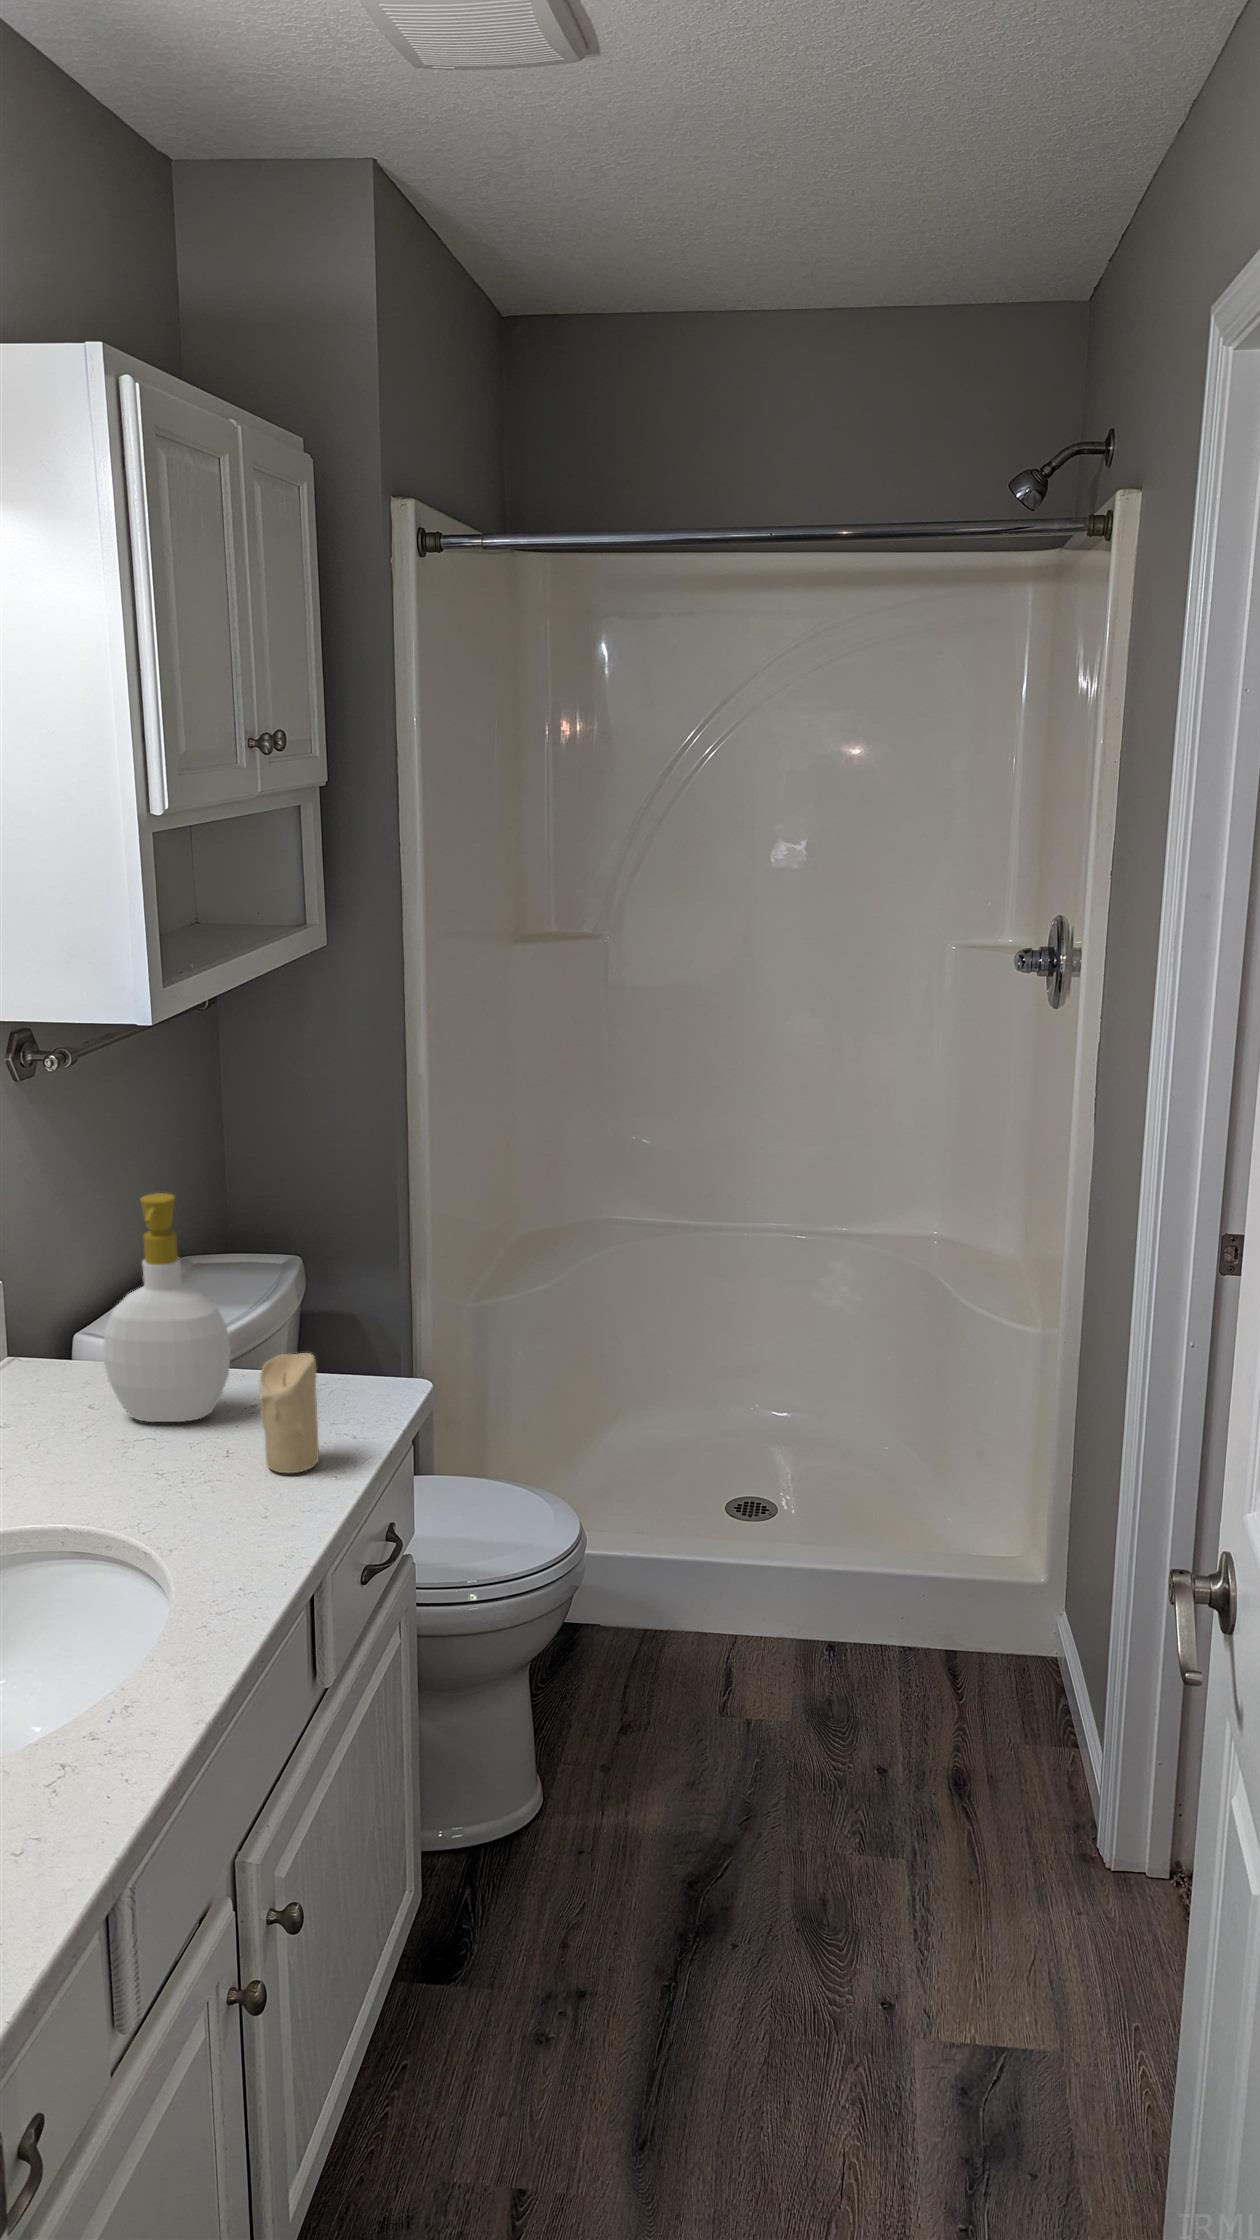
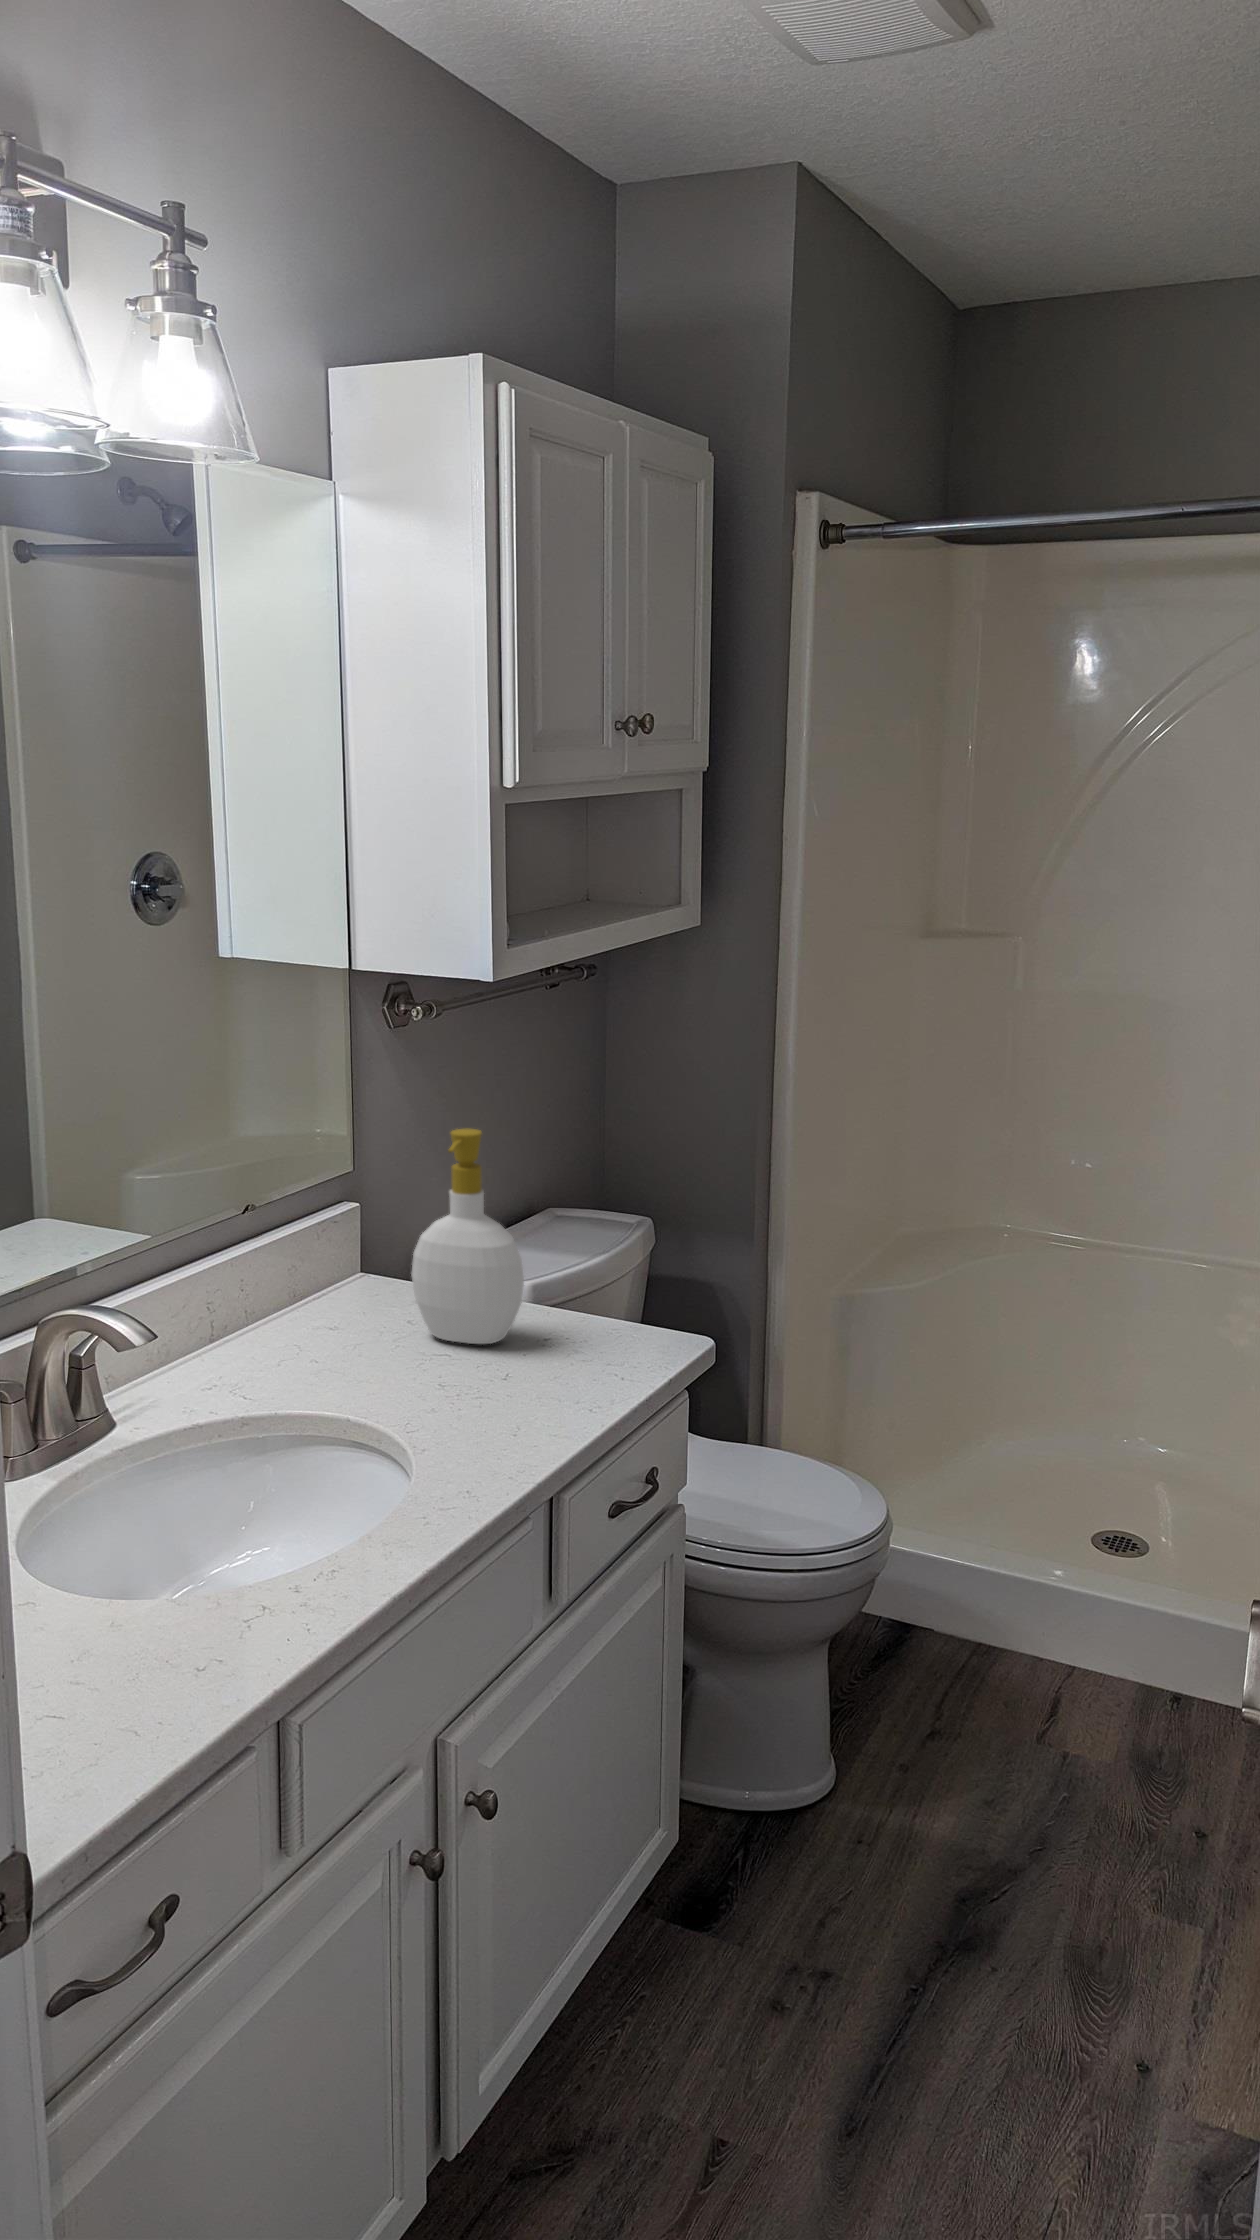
candle: present [260,1353,319,1473] -> none [529,1287,584,1400]

